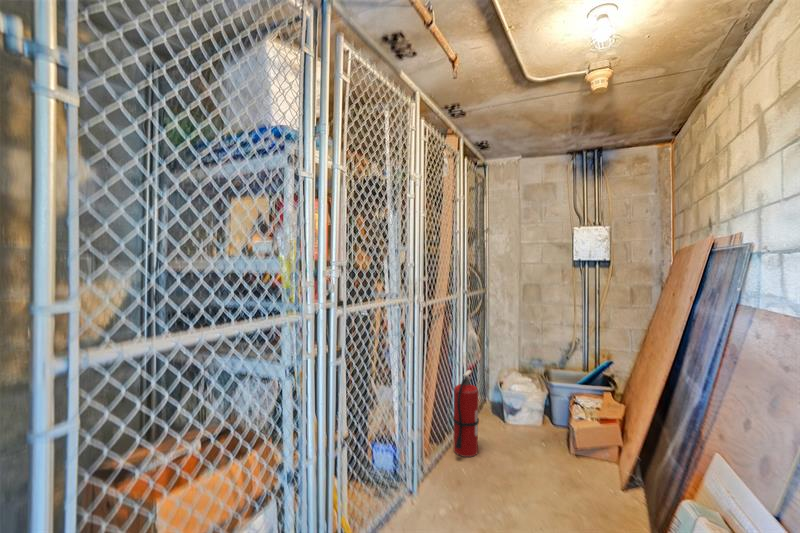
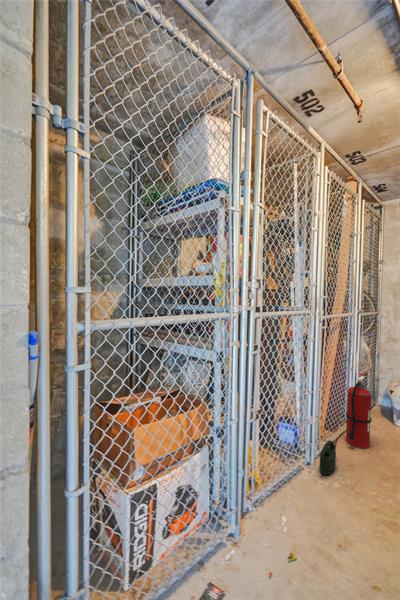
watering can: none [423,451,443,499] -> present [320,439,338,475]

